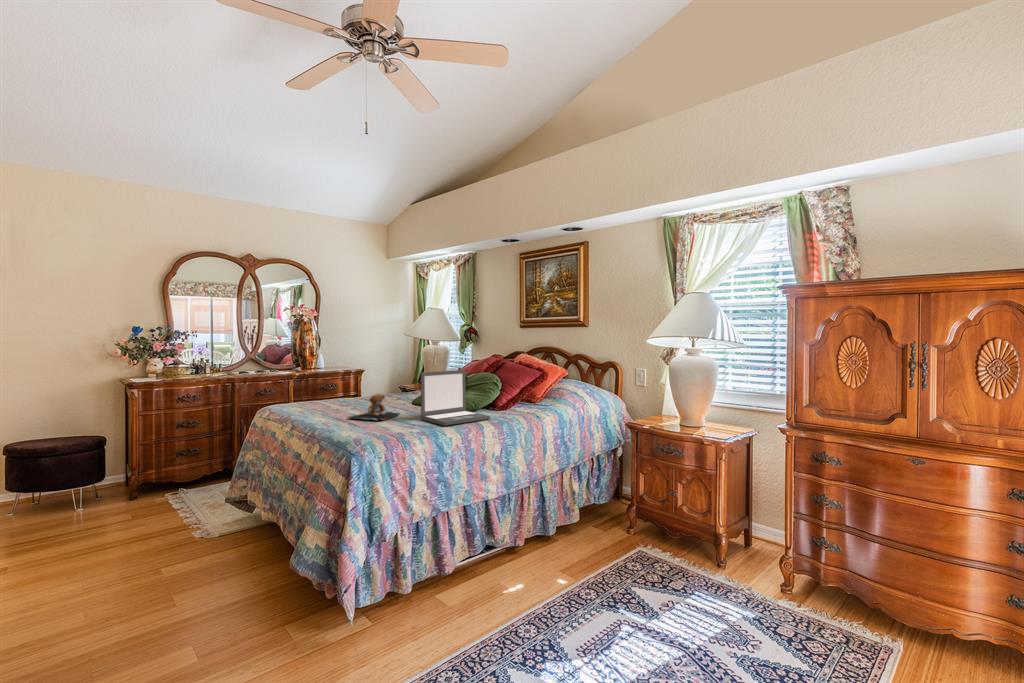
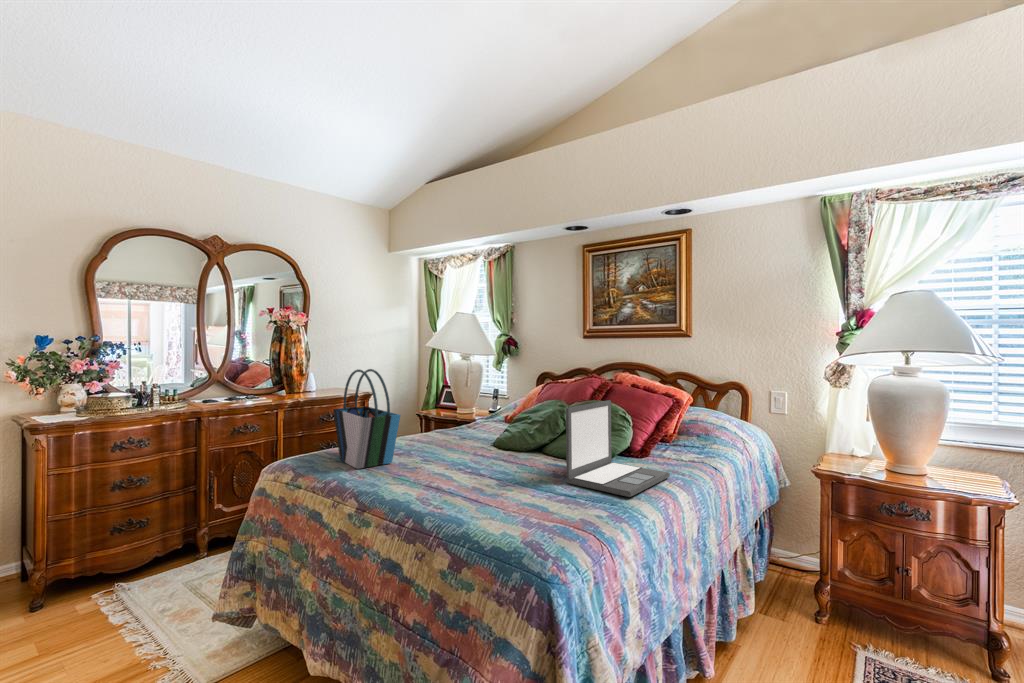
tote bag: none [300,349,333,411] -> present [333,369,400,469]
teddy bear: present [349,394,399,420] -> none [445,441,517,489]

